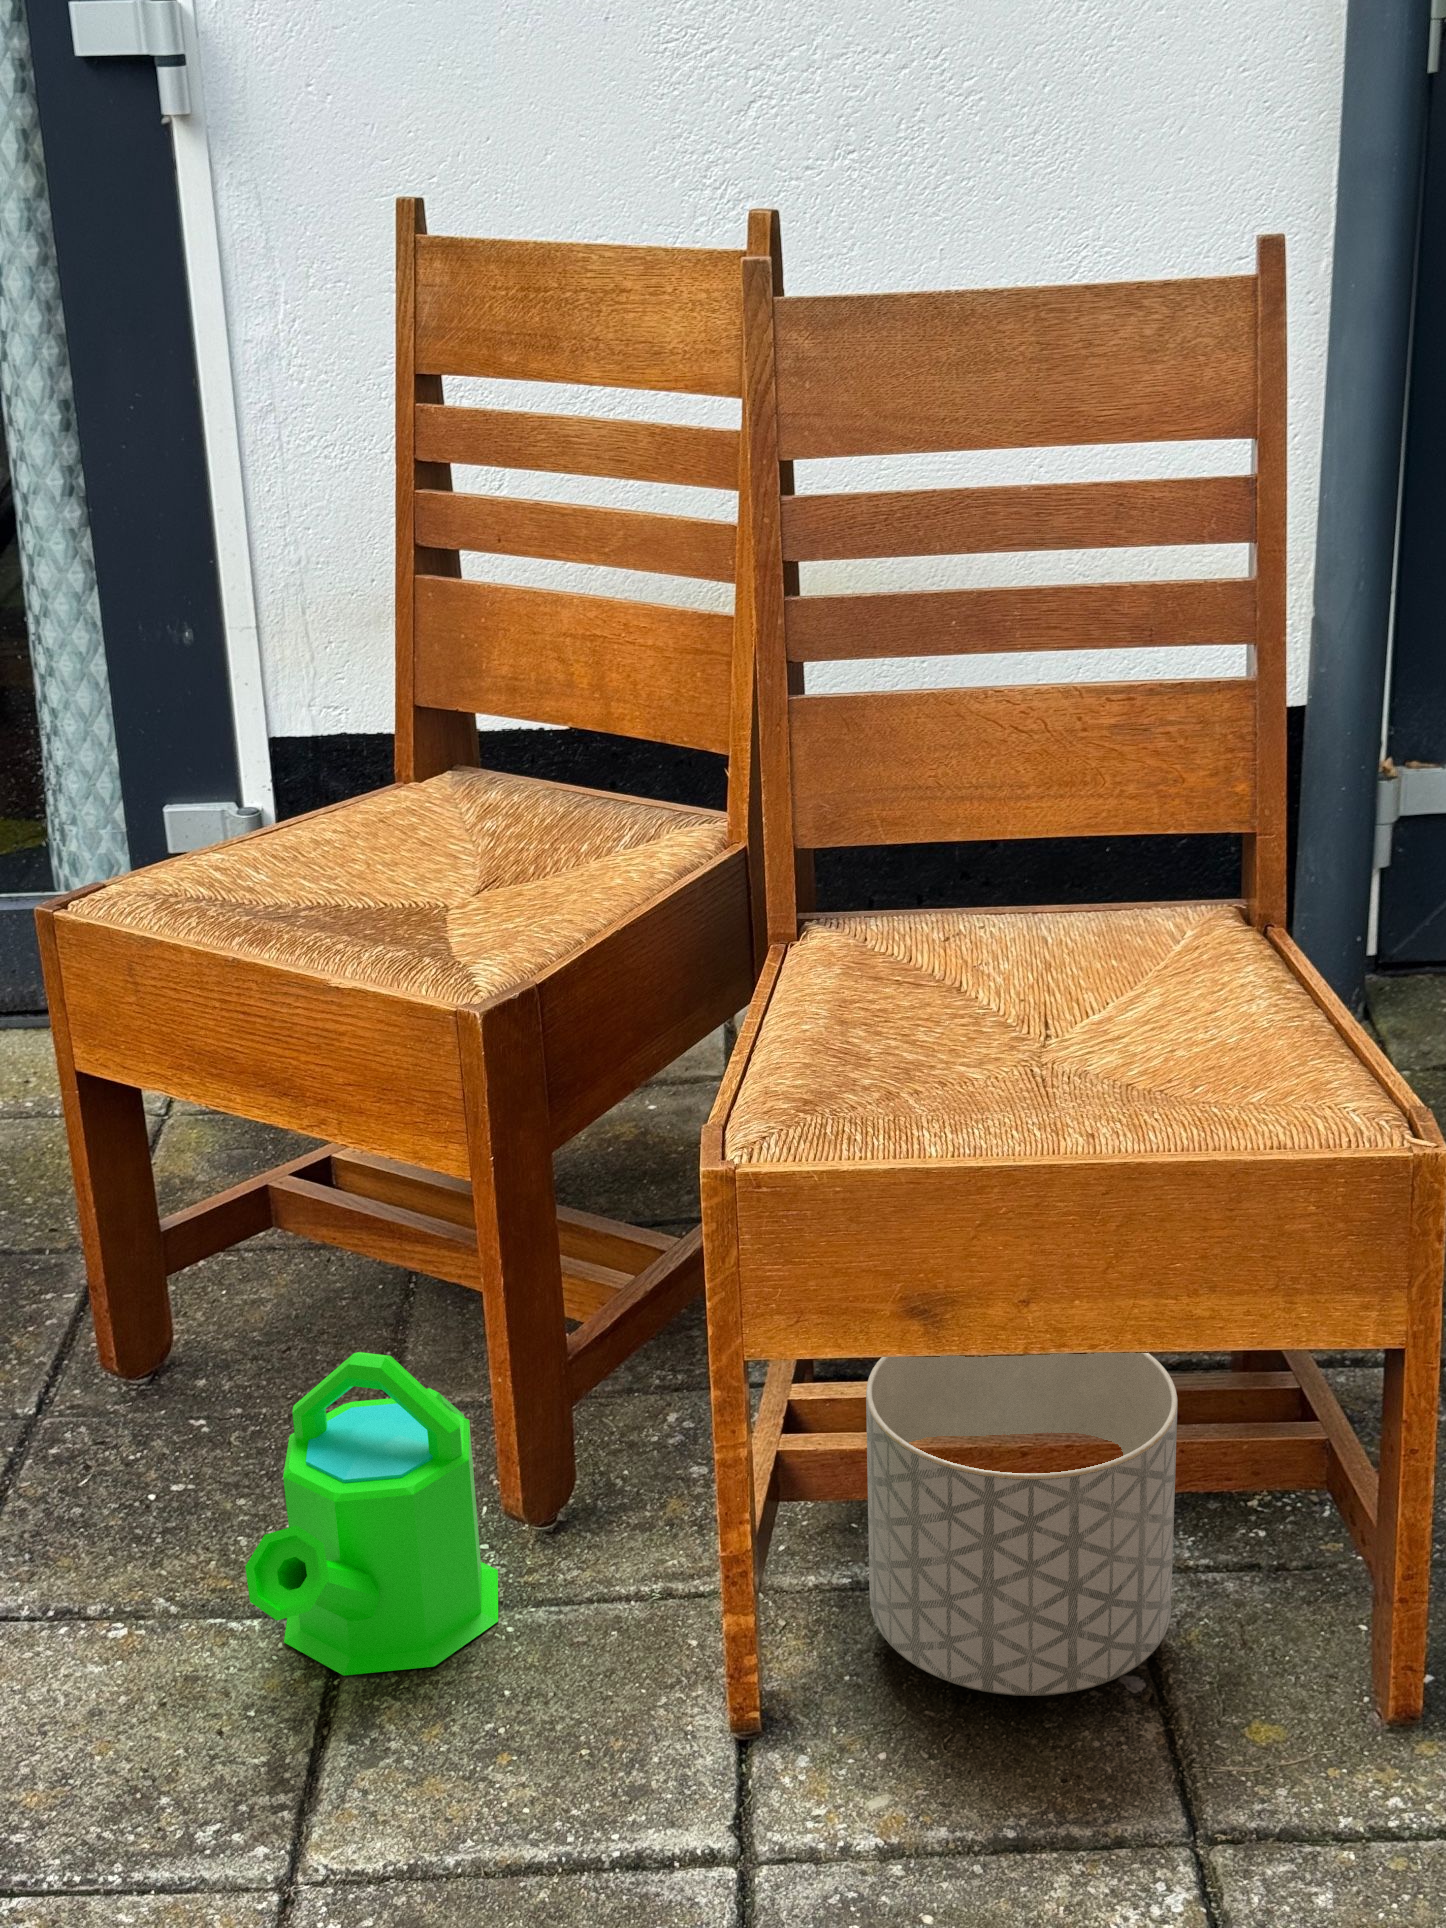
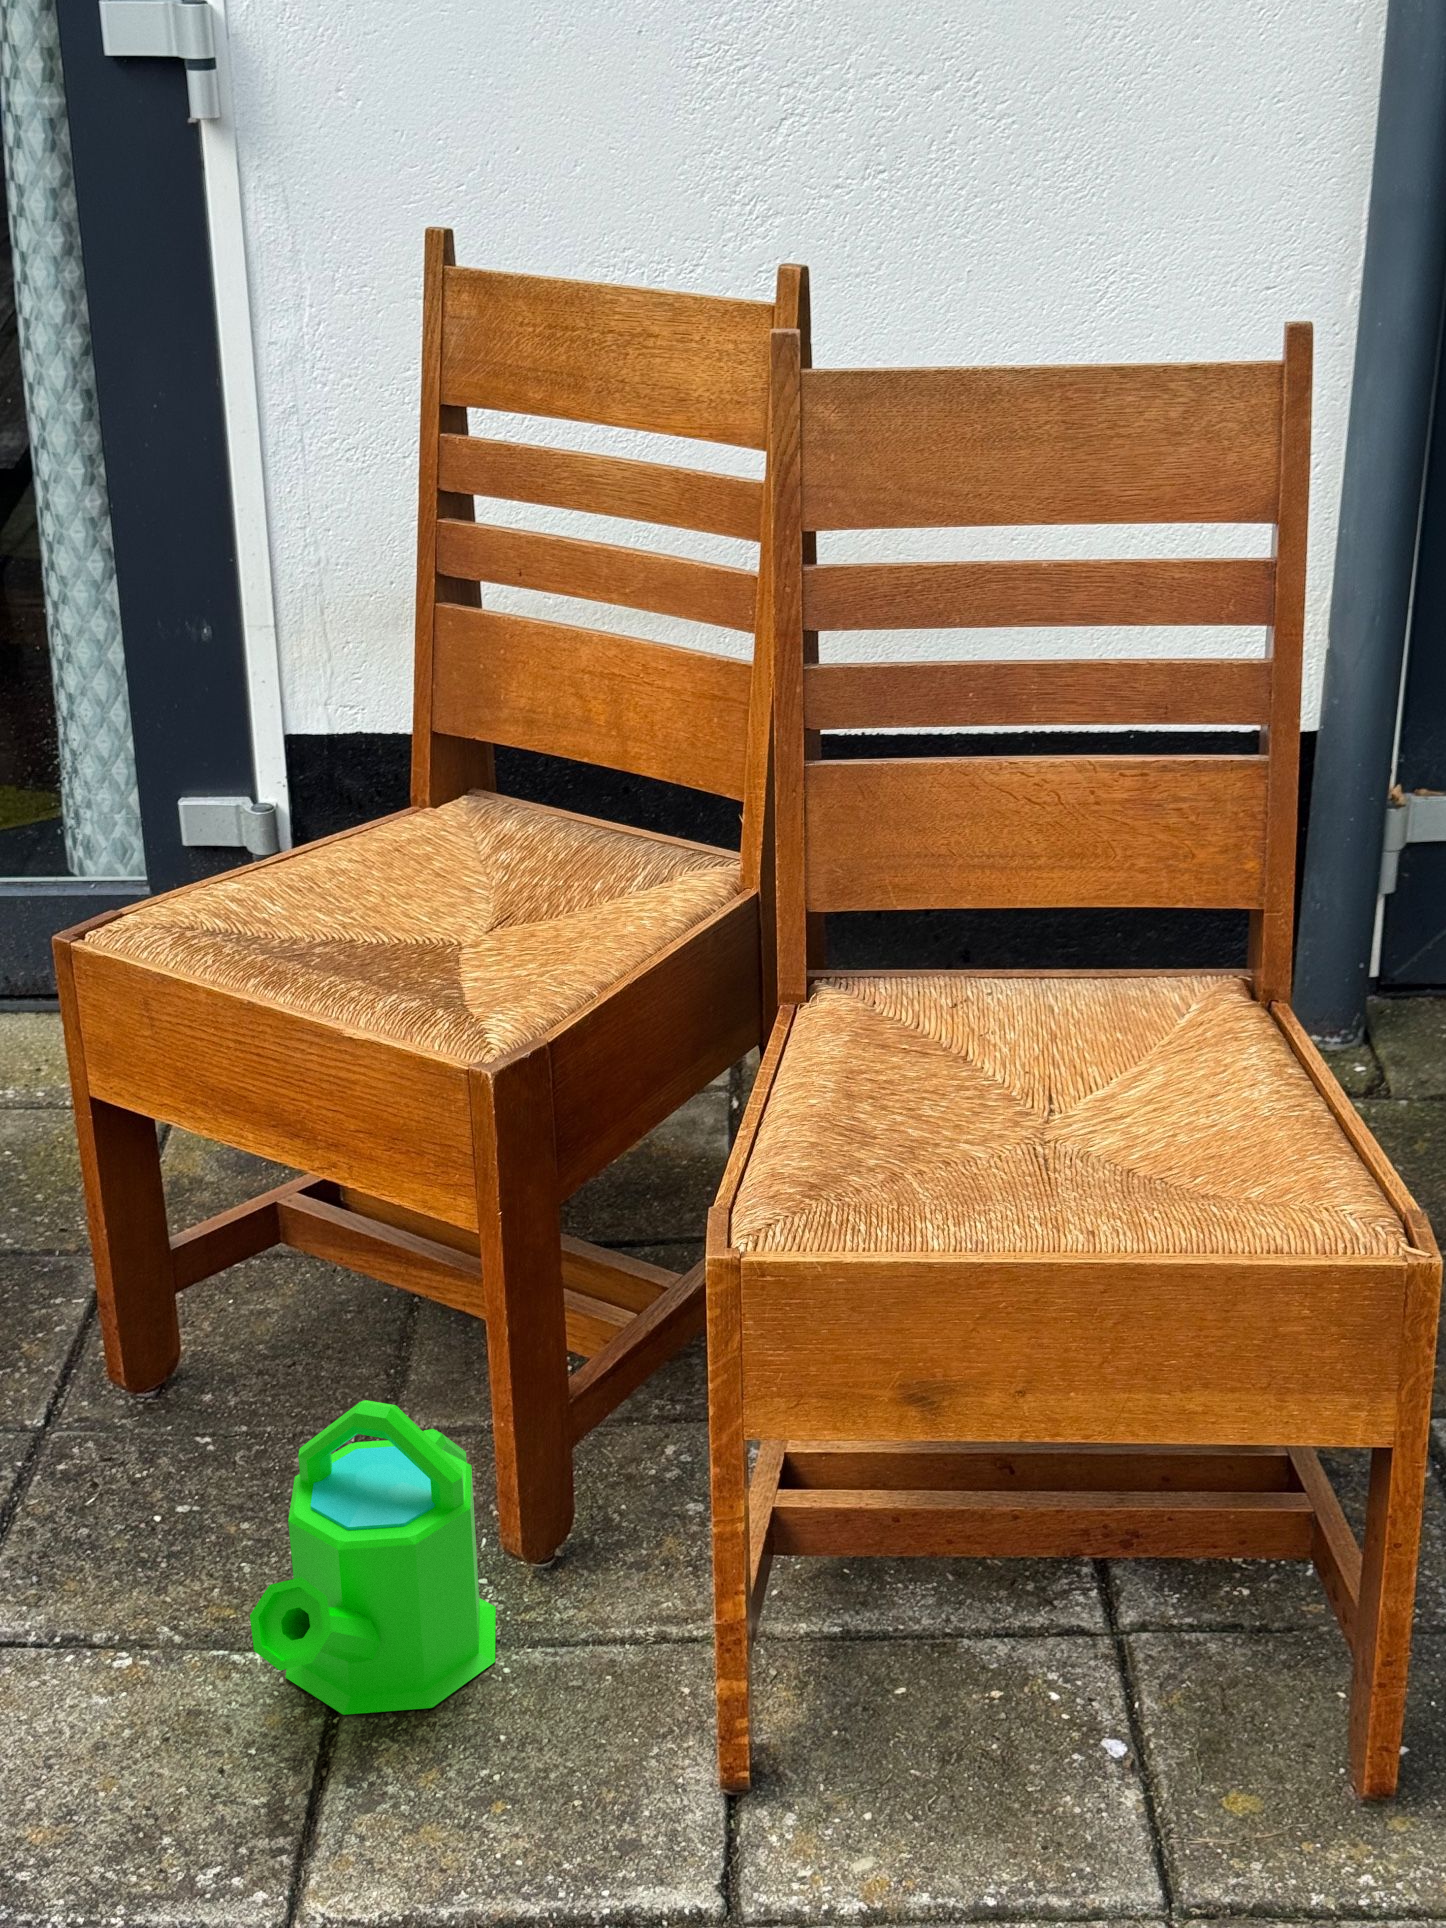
planter: present [866,1353,1178,1696] -> none [860,1380,1167,1763]

